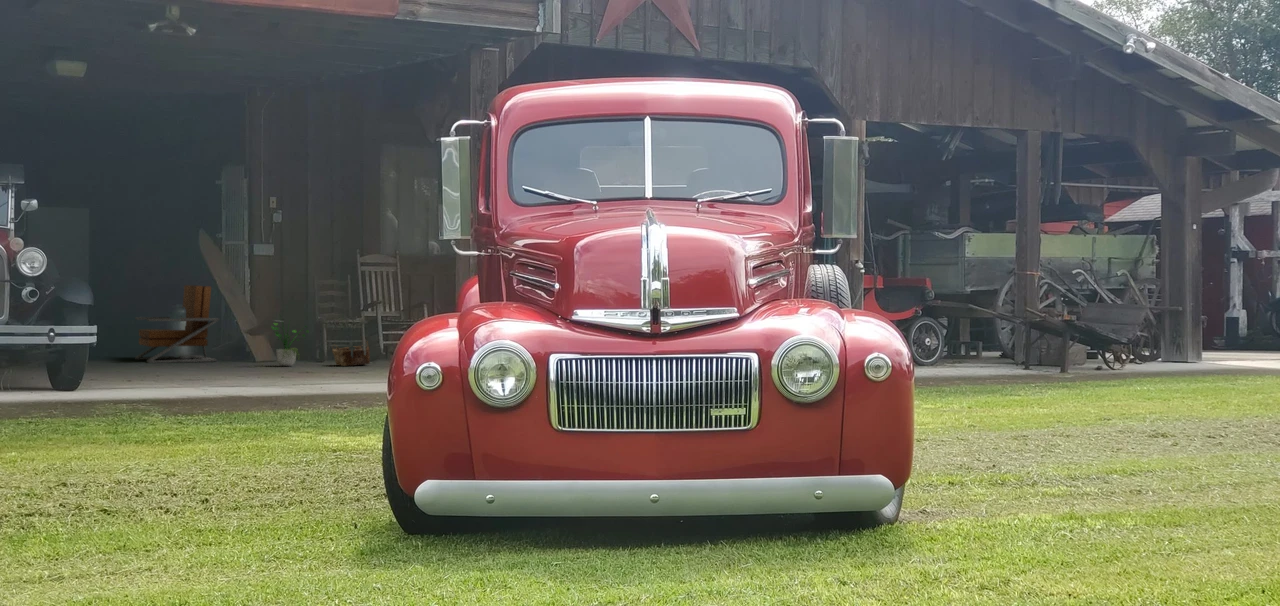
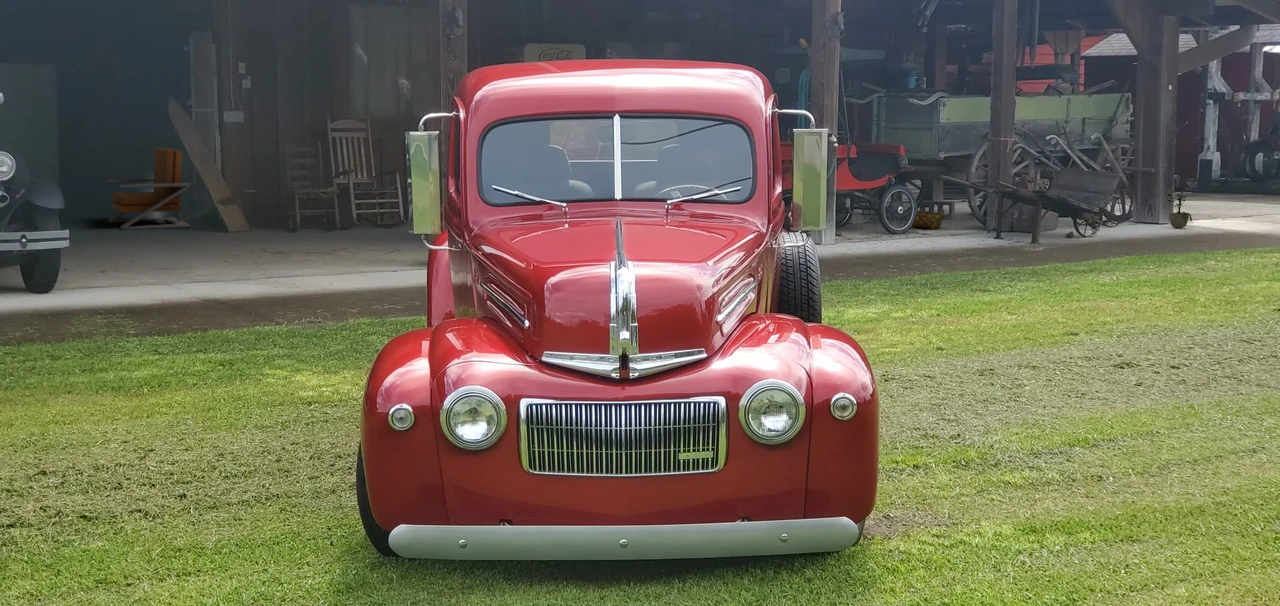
potted plant: present [272,323,309,366] -> present [1166,191,1192,228]
woven basket: present [332,343,370,366] -> present [912,210,944,229]

